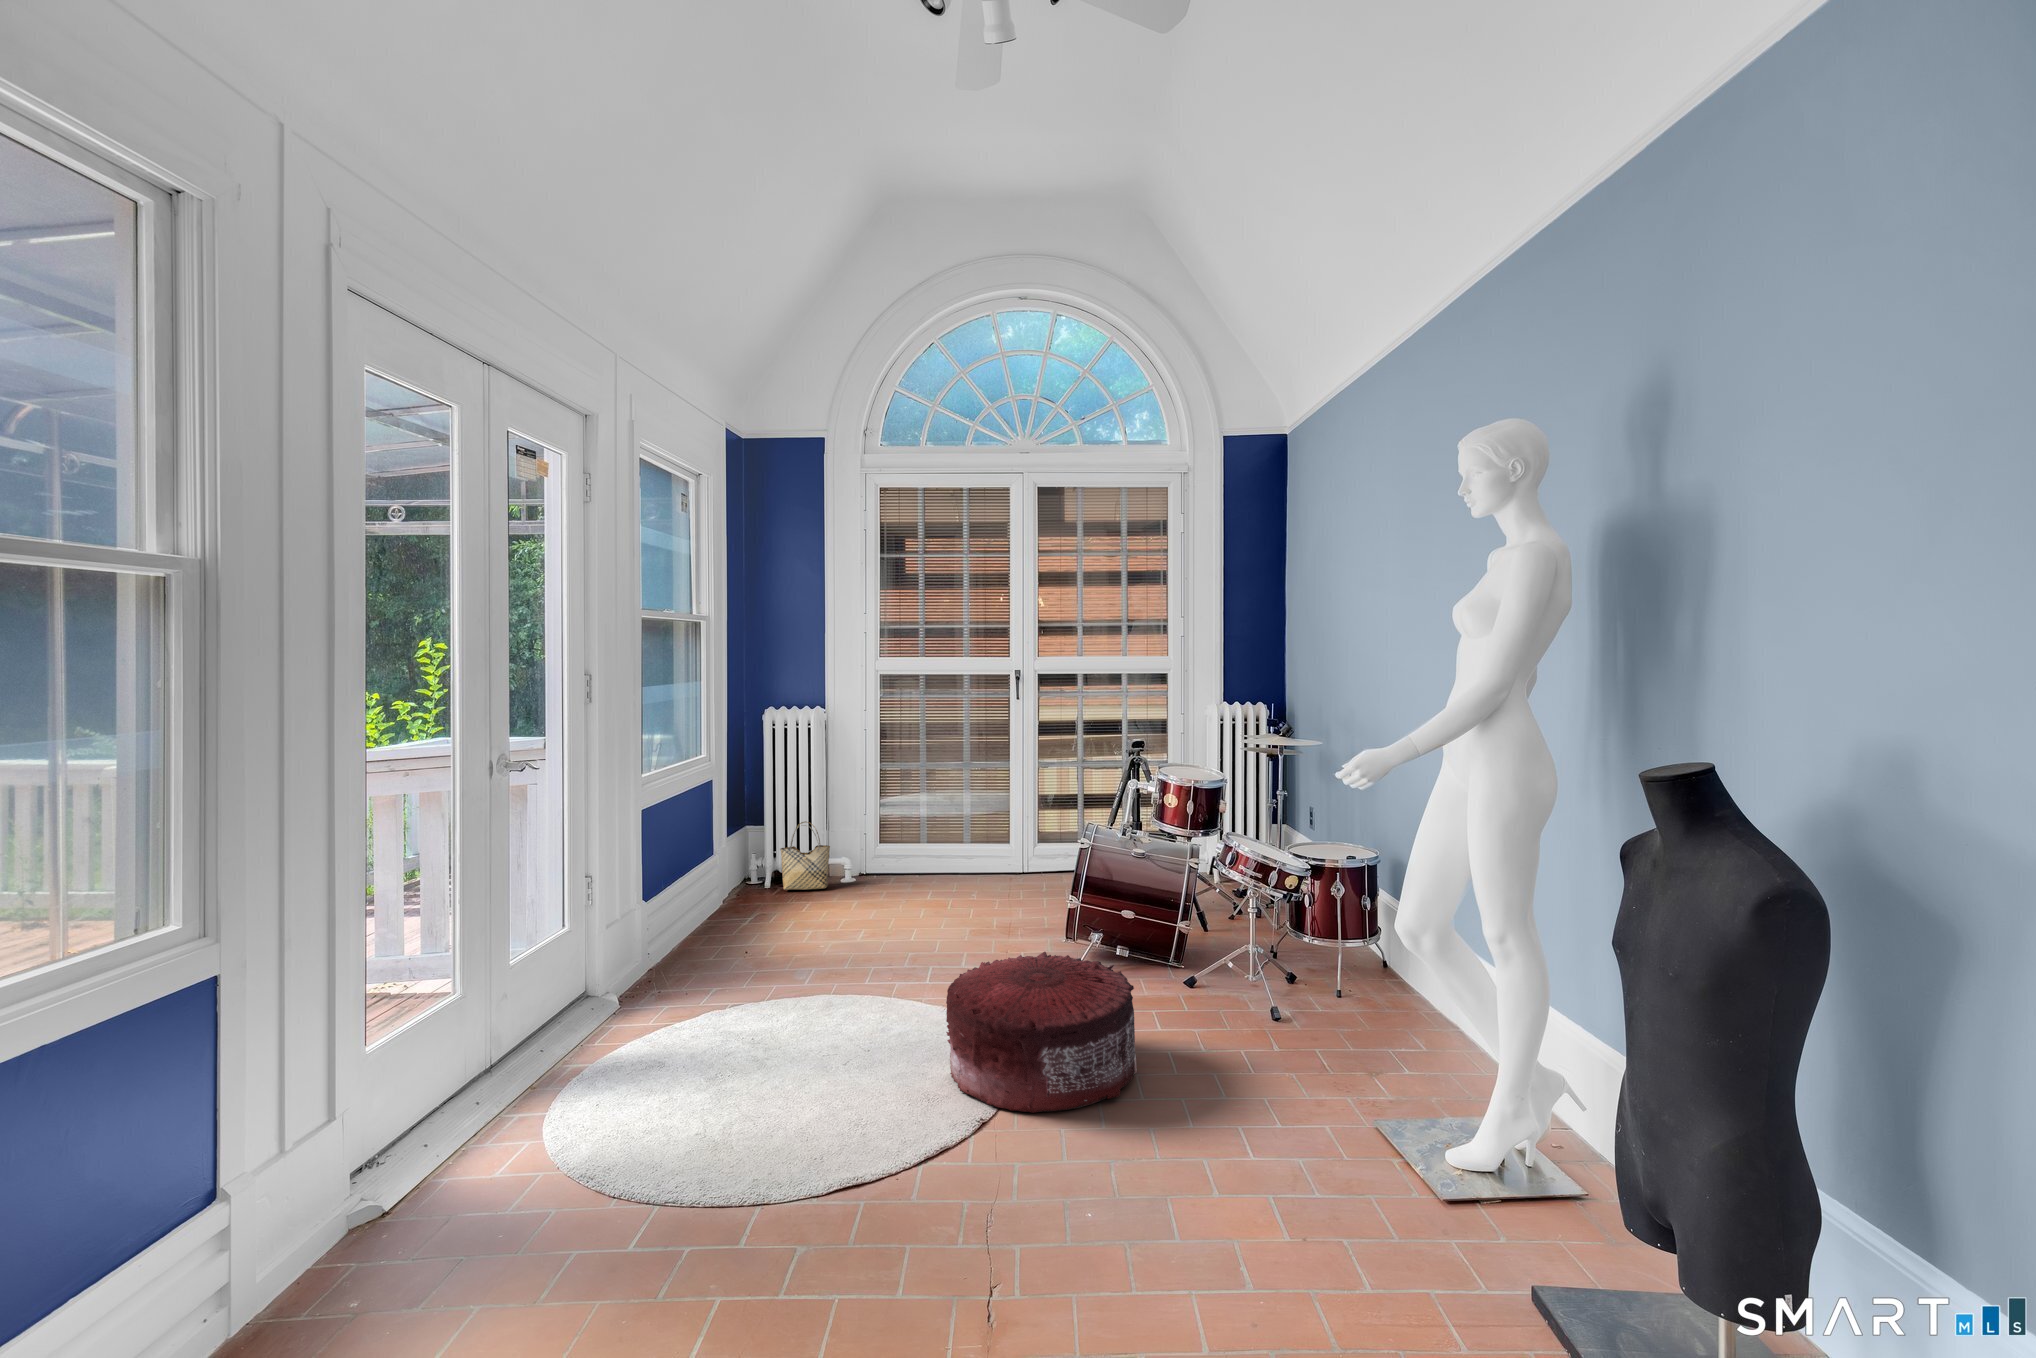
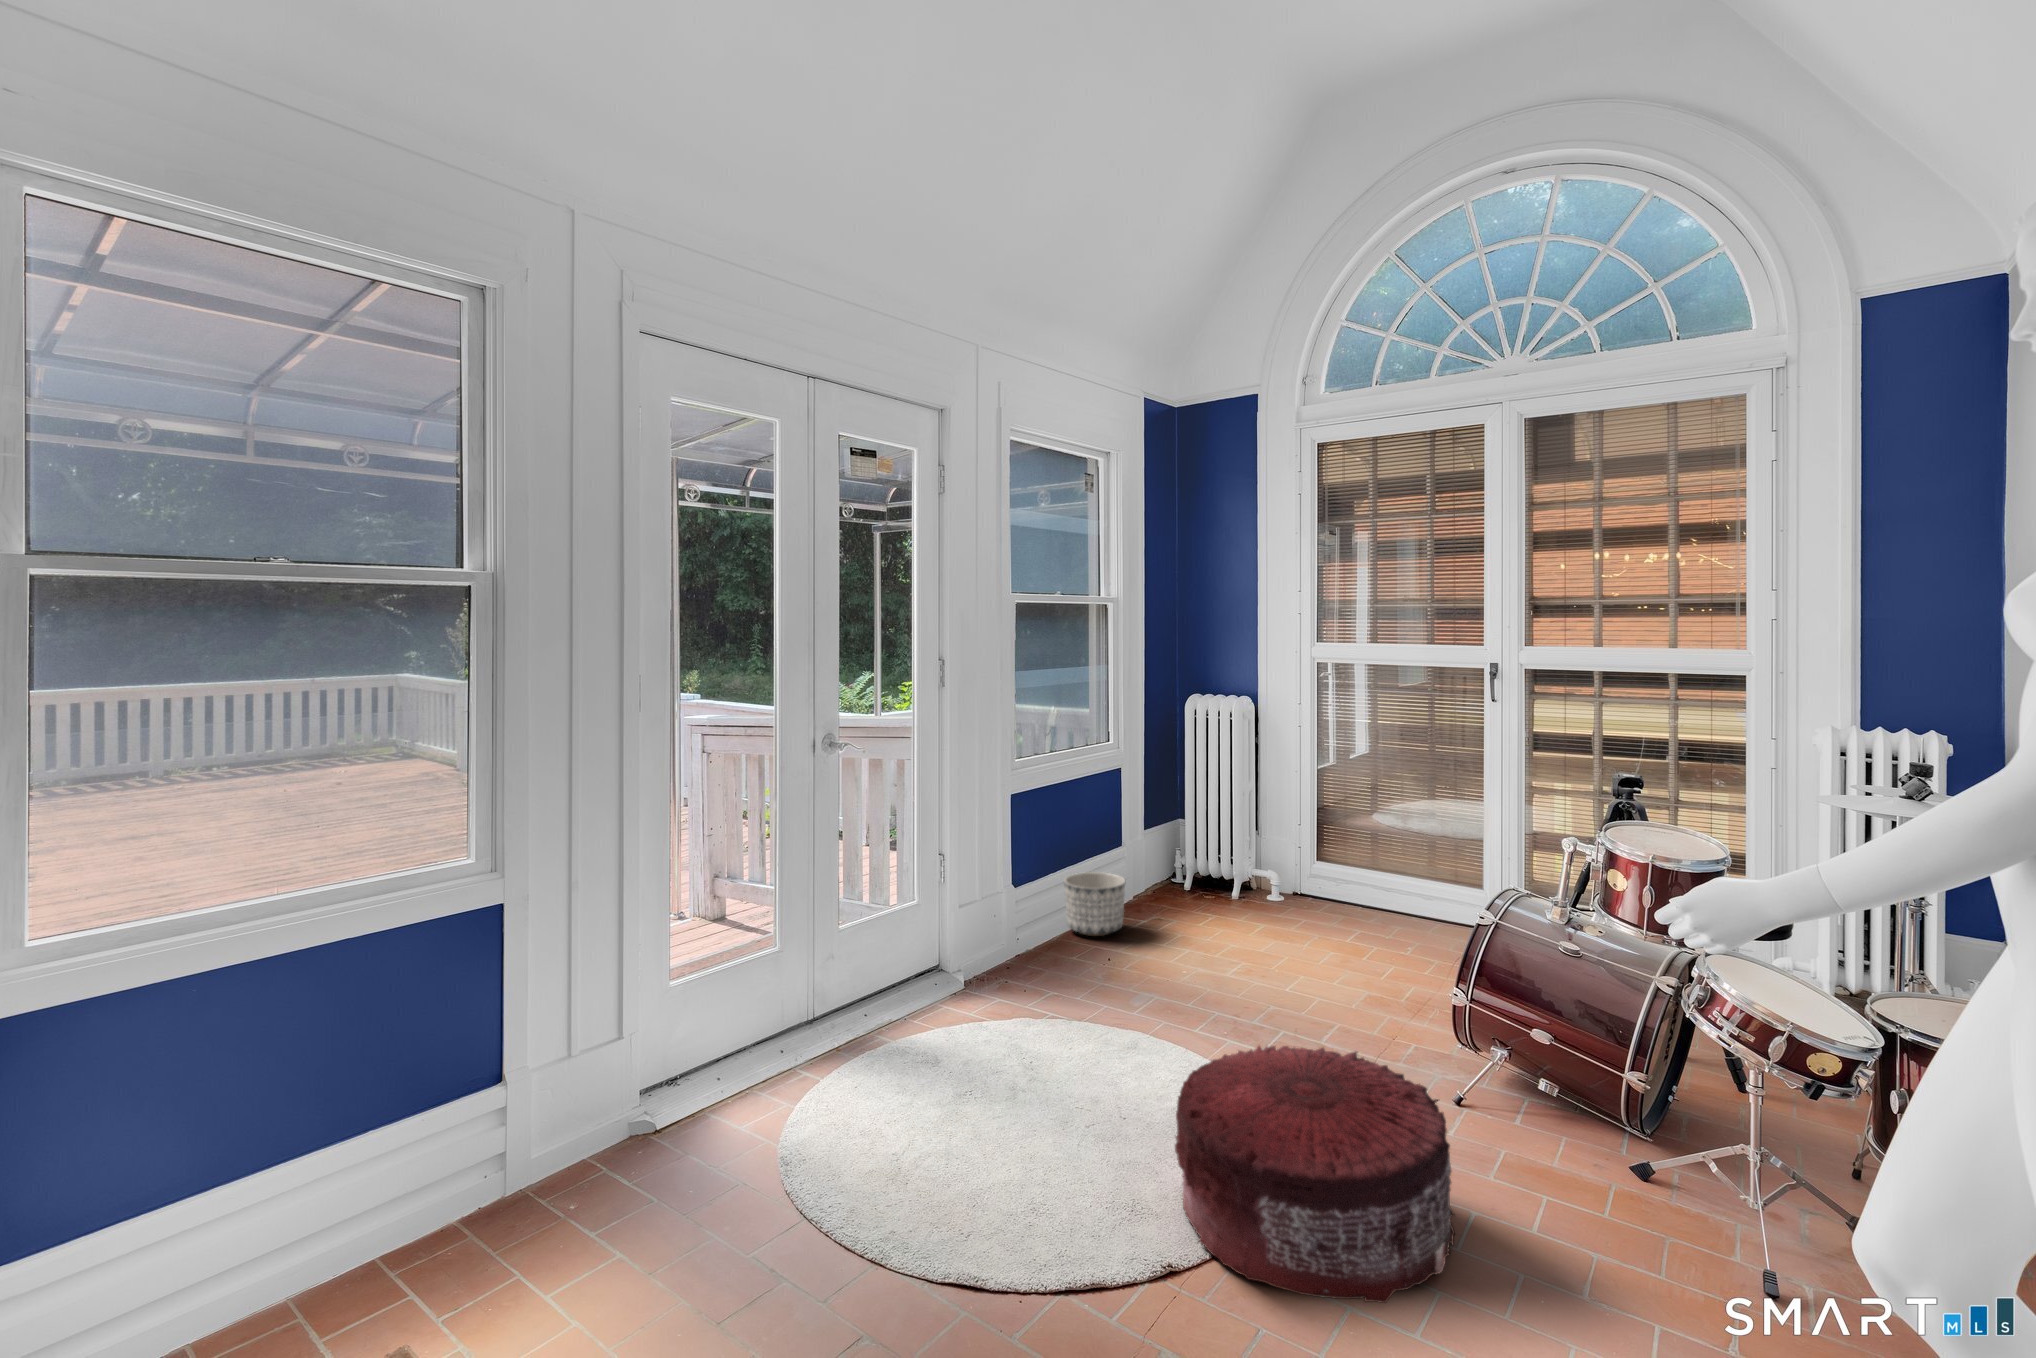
woven basket: present [780,821,830,890] -> none [1195,824,1250,901]
planter: none [684,877,745,937] -> present [1064,872,1125,936]

